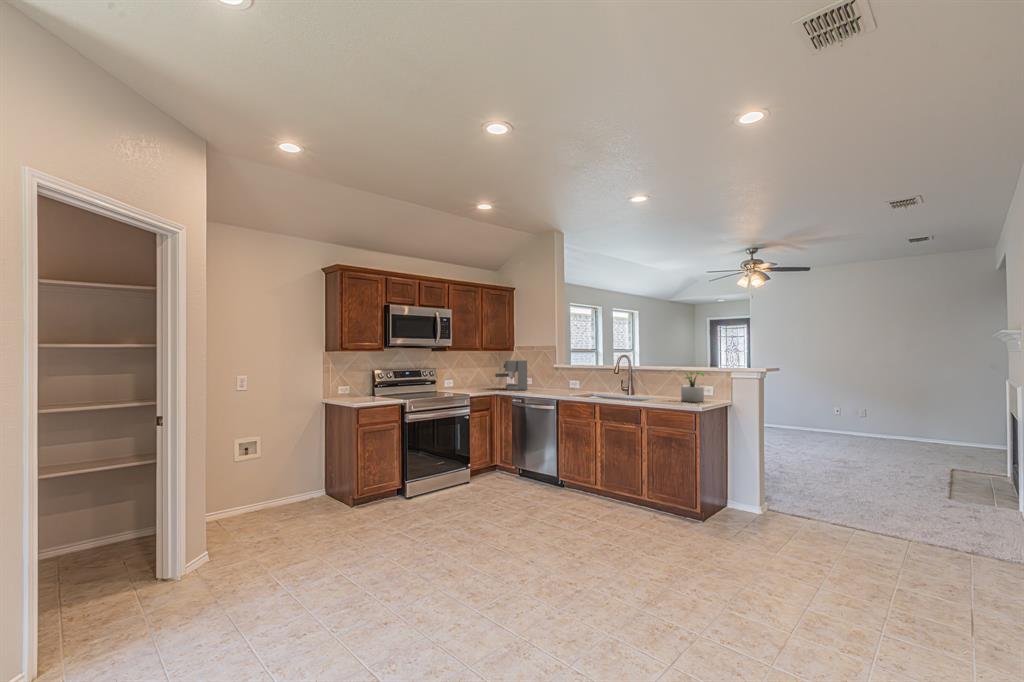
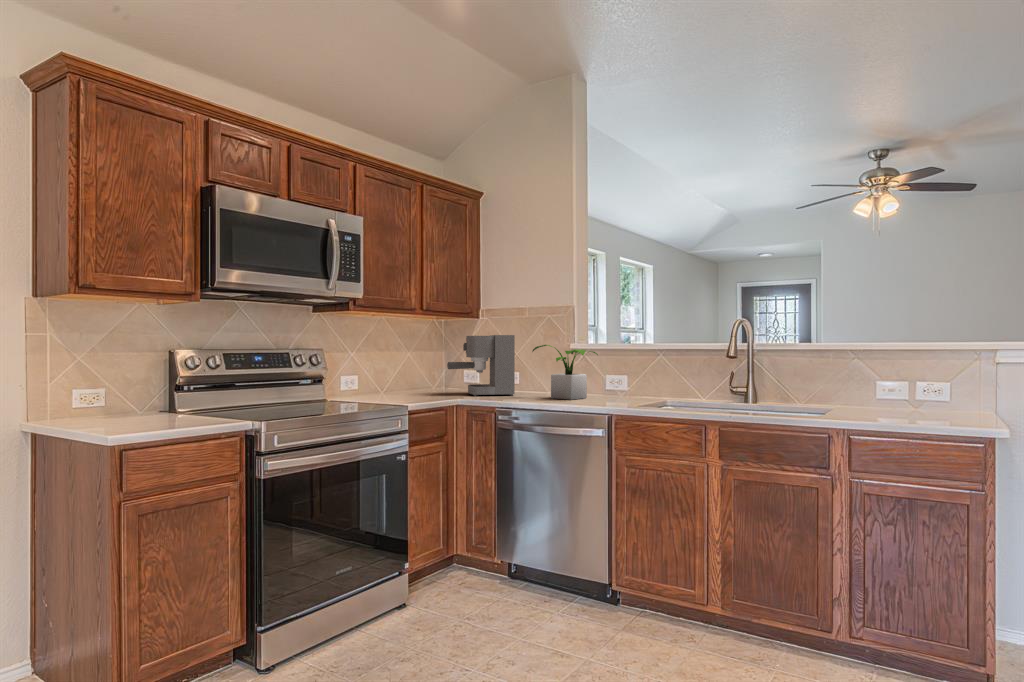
potted plant: present [681,372,704,402] -> present [532,345,598,400]

